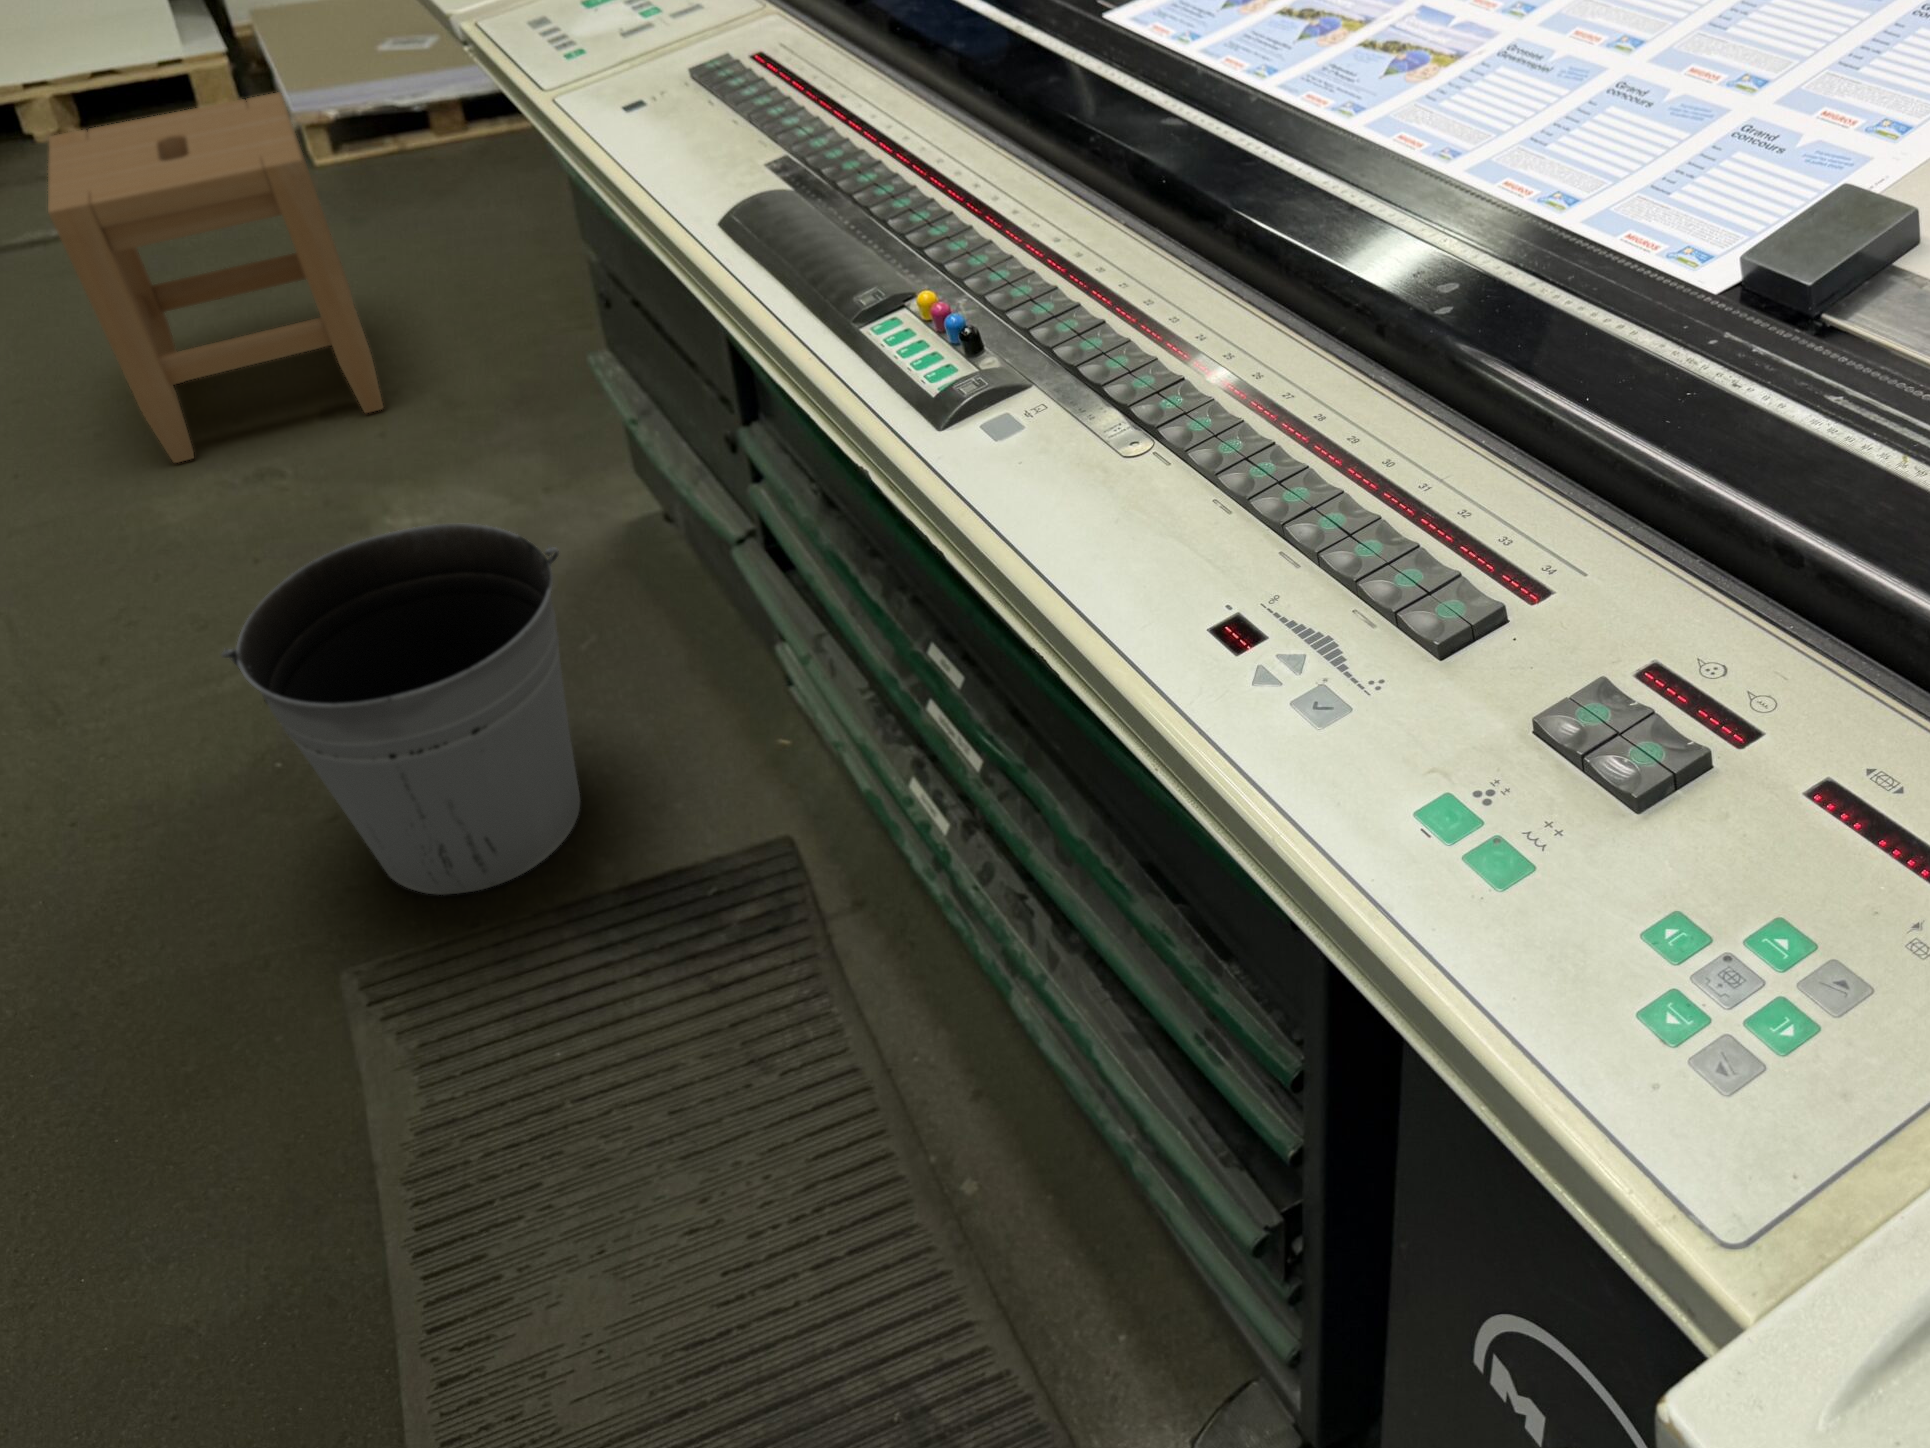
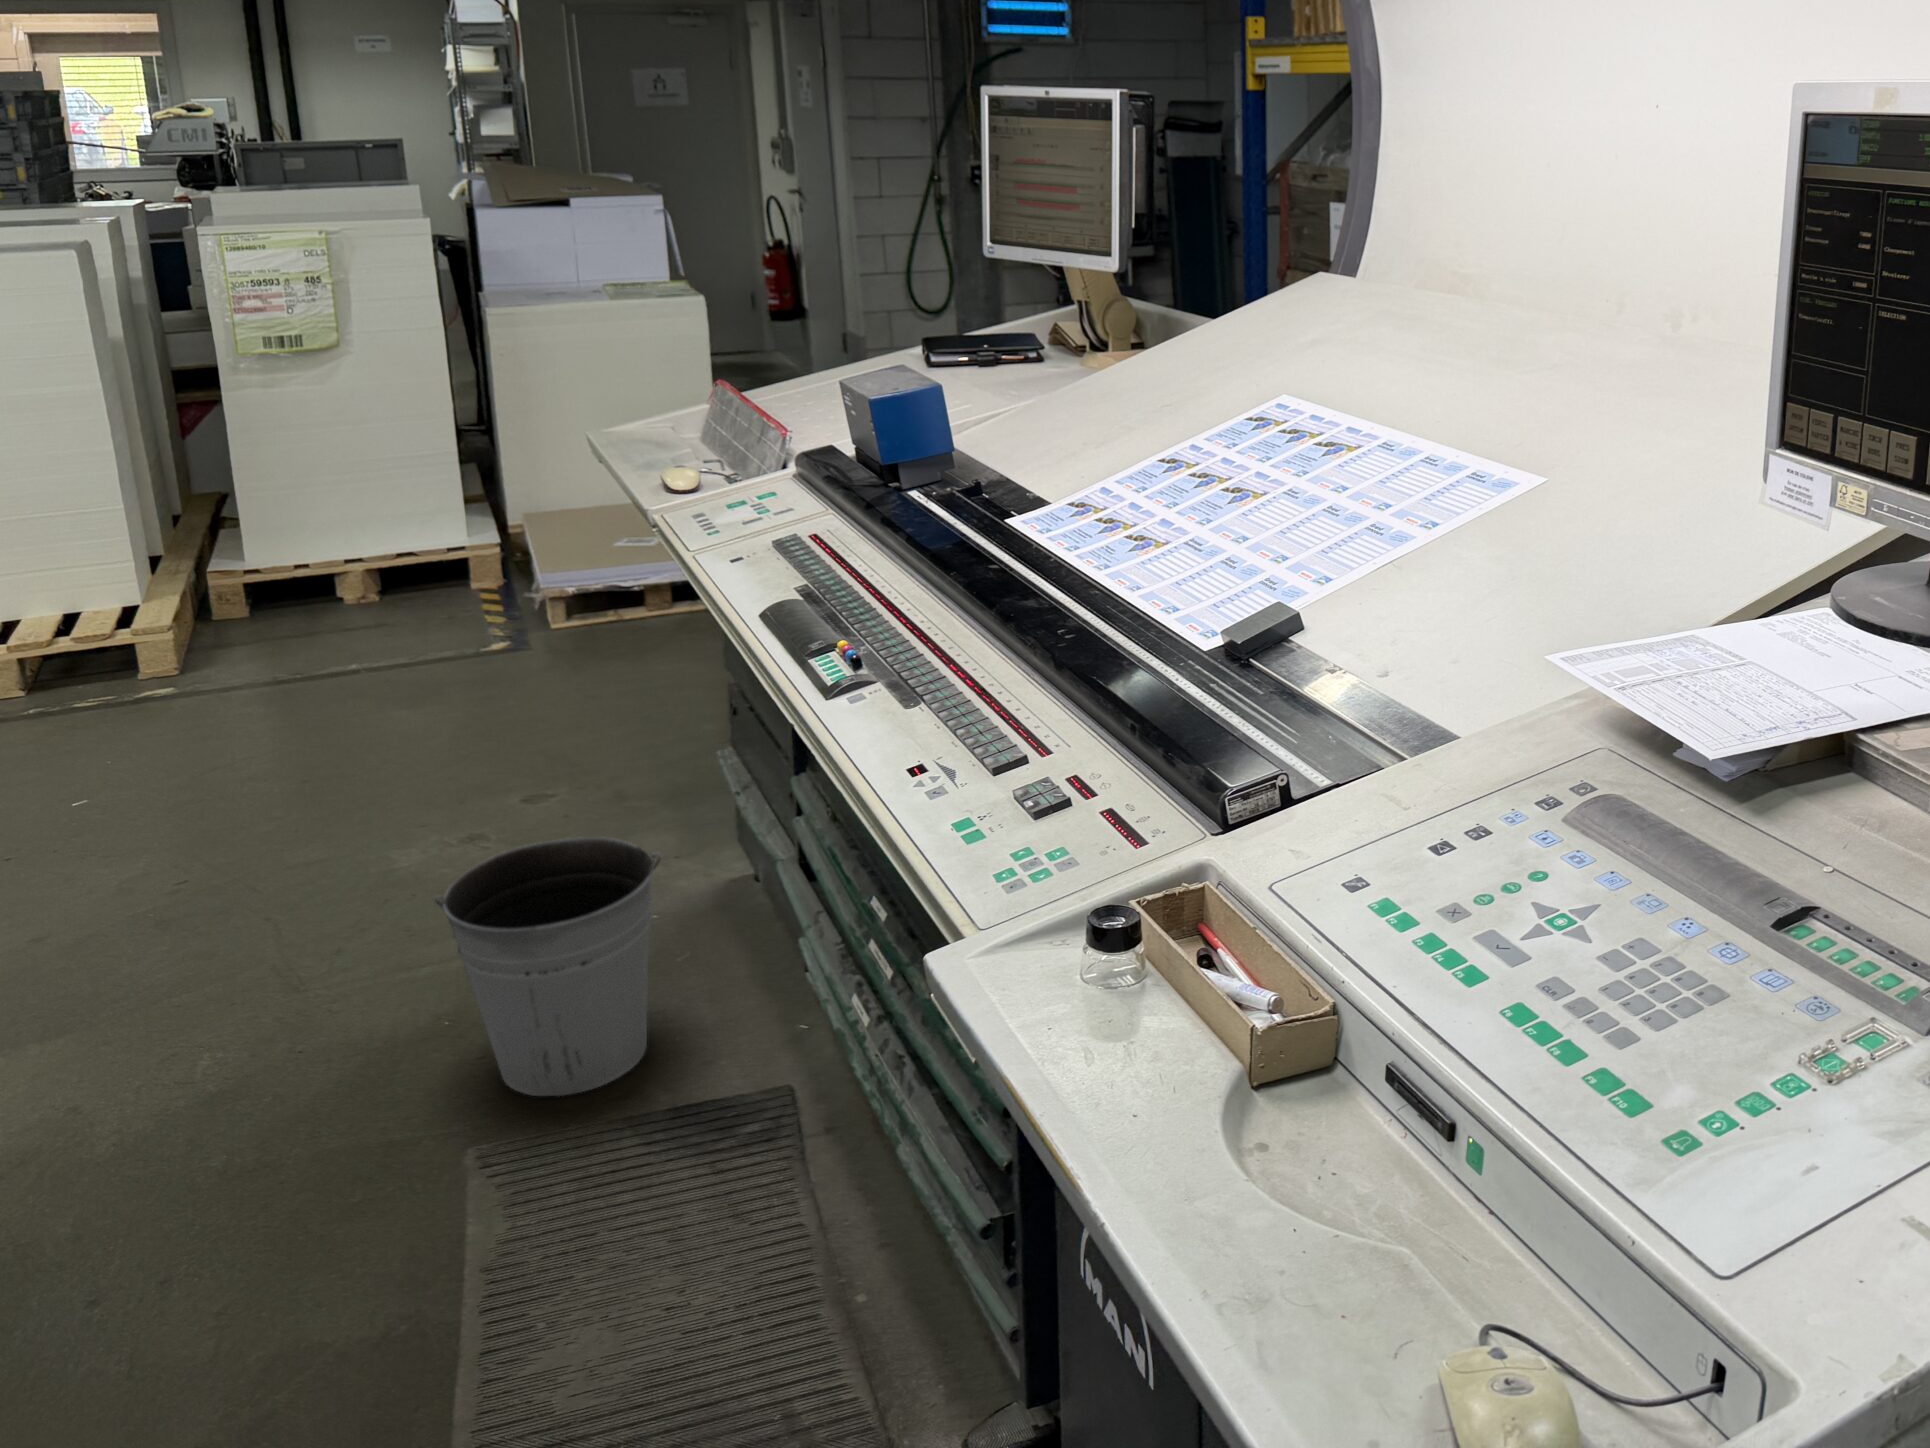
stool: present [48,93,383,463] -> none [368,566,564,826]

